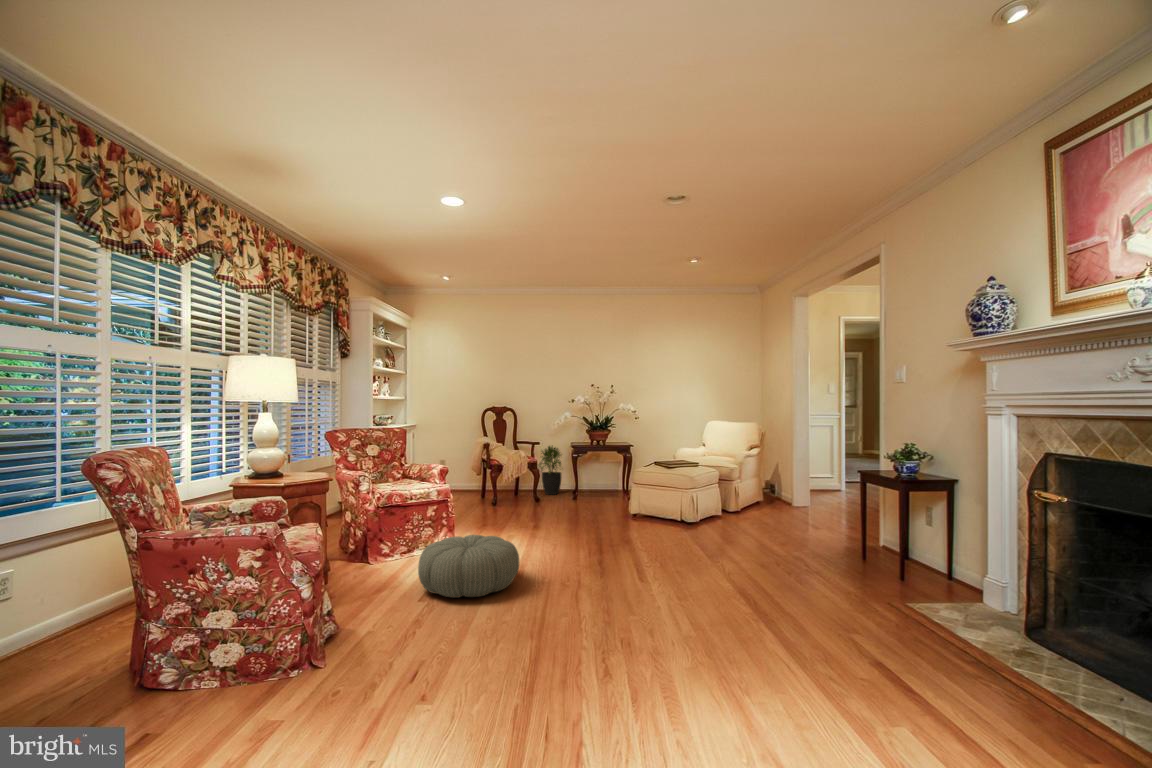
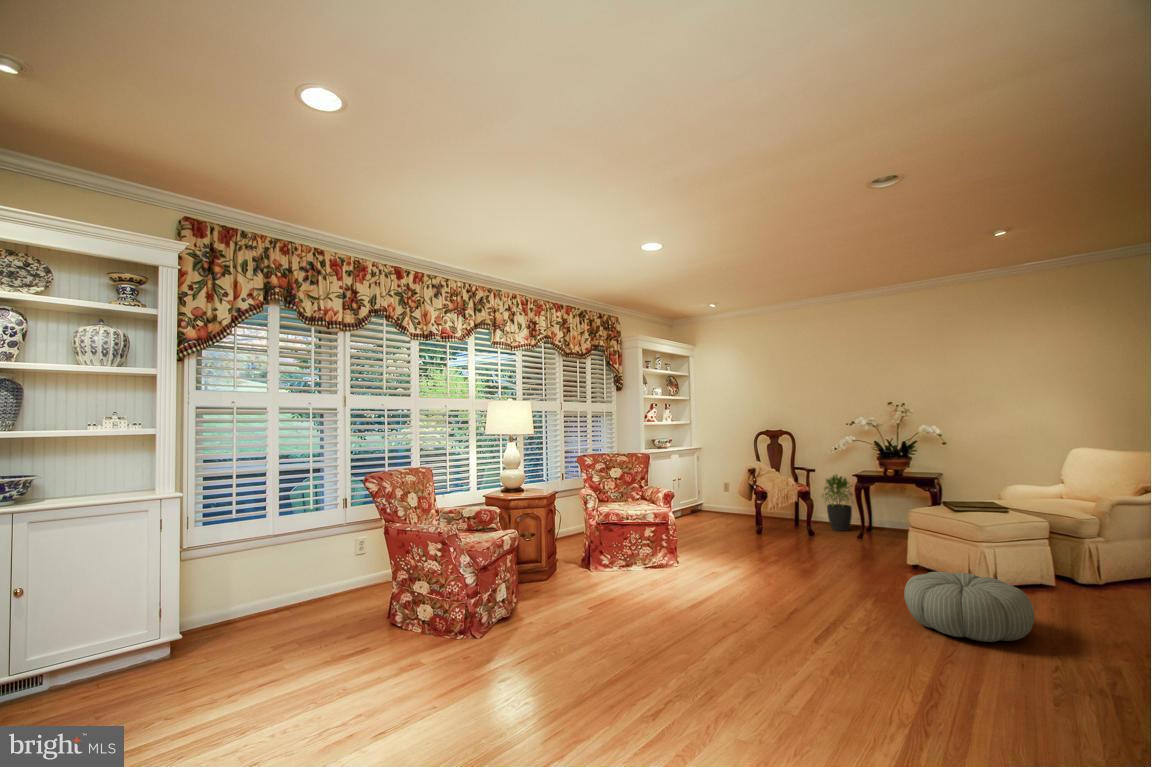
pouf: present [418,535,519,598] -> present [904,572,1034,642]

